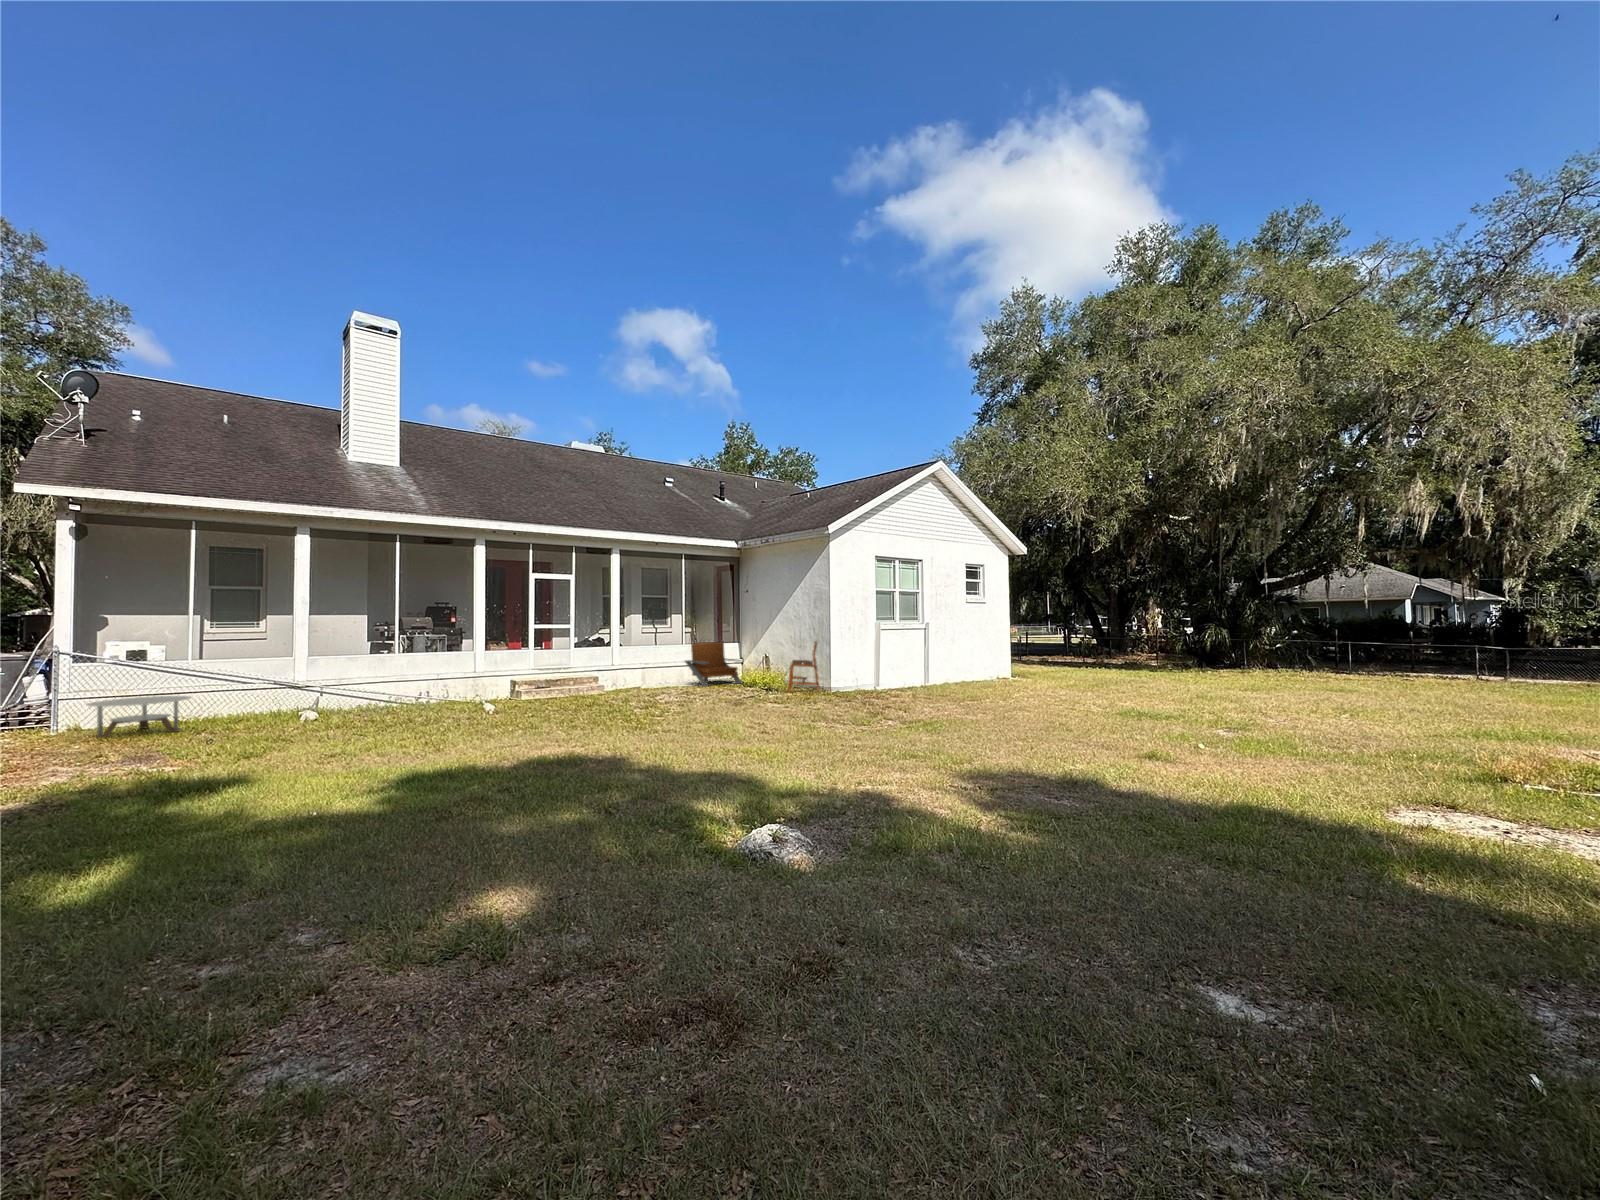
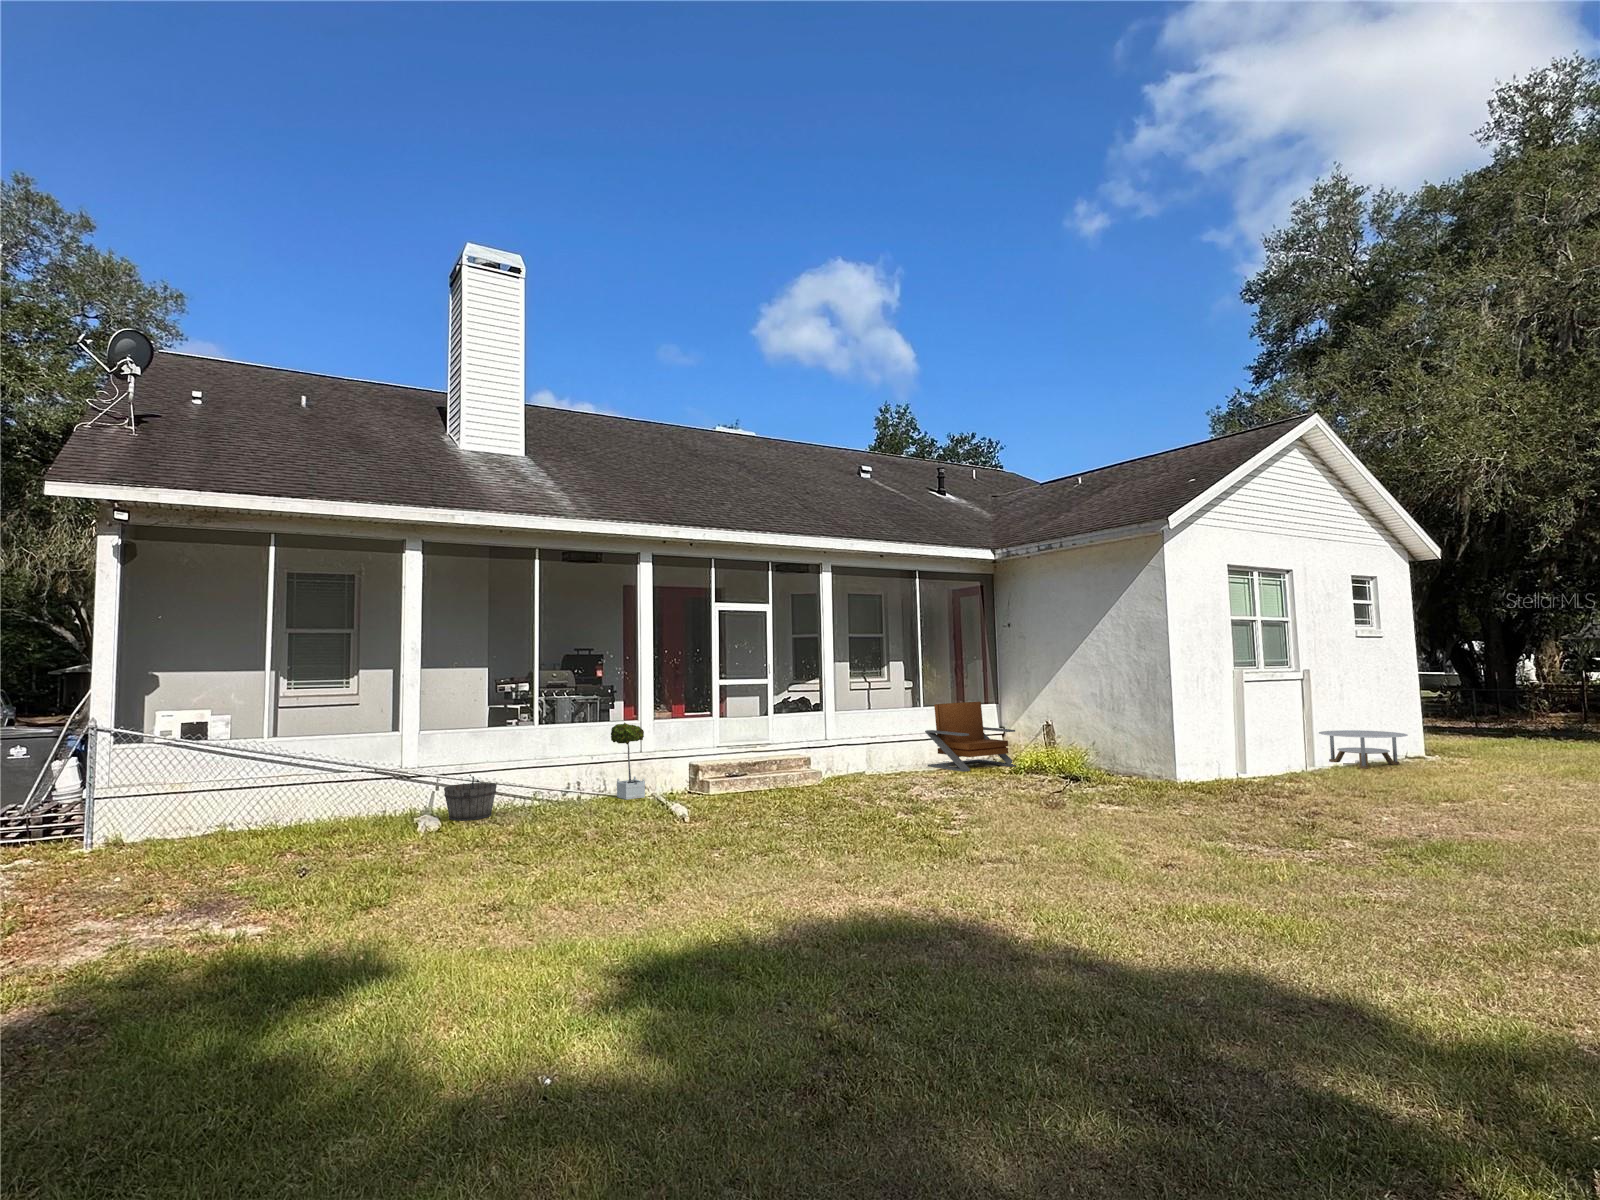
bench: present [788,641,819,692] -> none [1099,699,1165,783]
potted tree: none [449,653,474,704] -> present [611,723,645,800]
wooden bucket: none [323,686,362,716] -> present [444,774,497,821]
round table: present [87,696,191,738] -> present [1319,730,1408,769]

